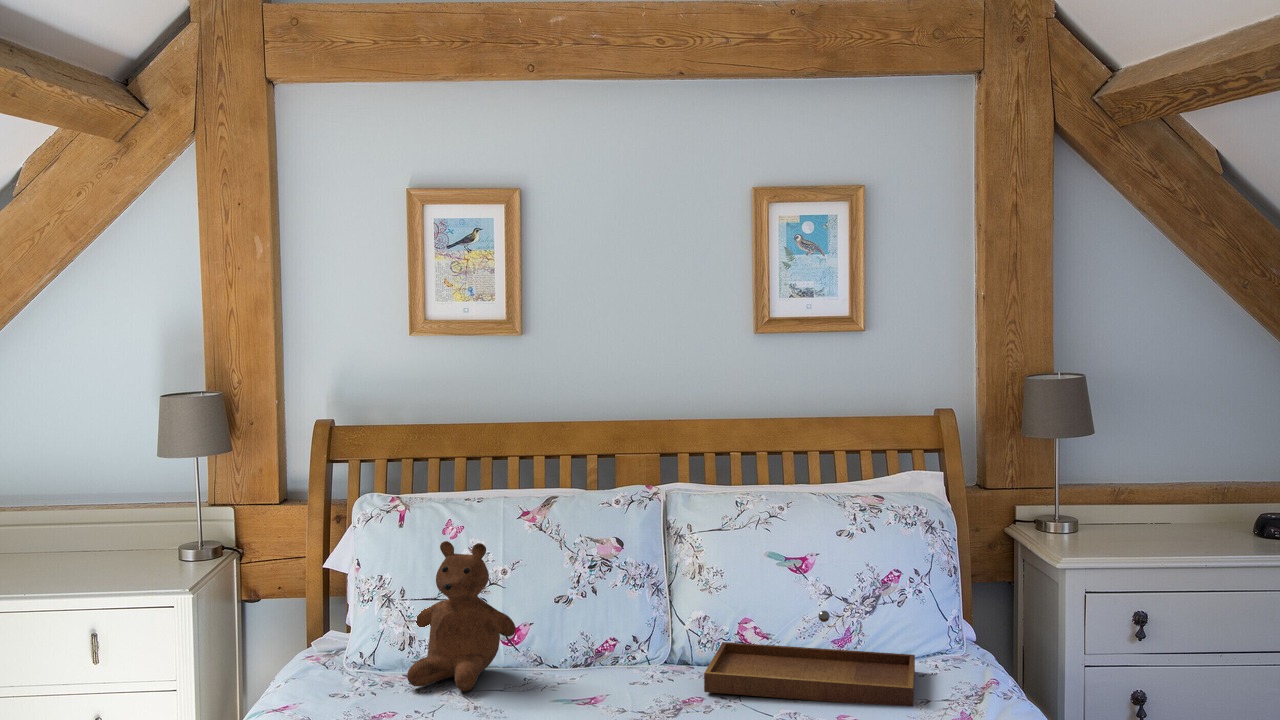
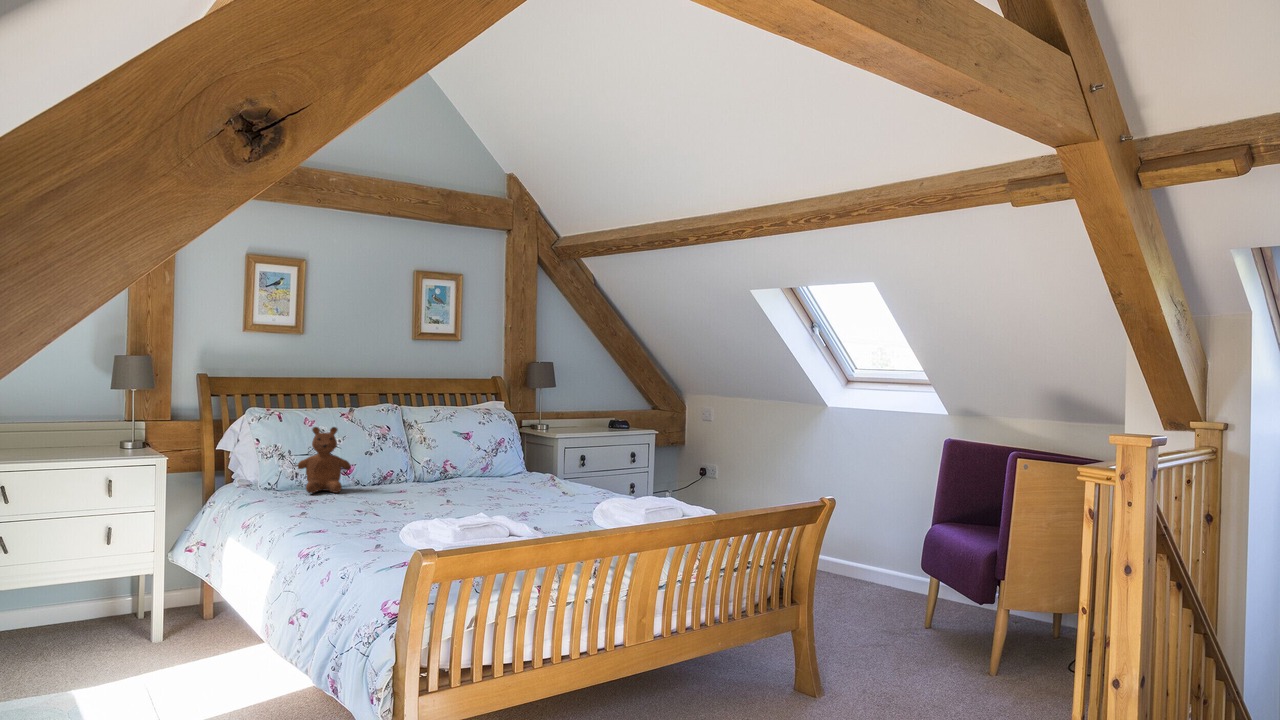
tray: present [704,611,915,706] -> none [436,451,529,485]

